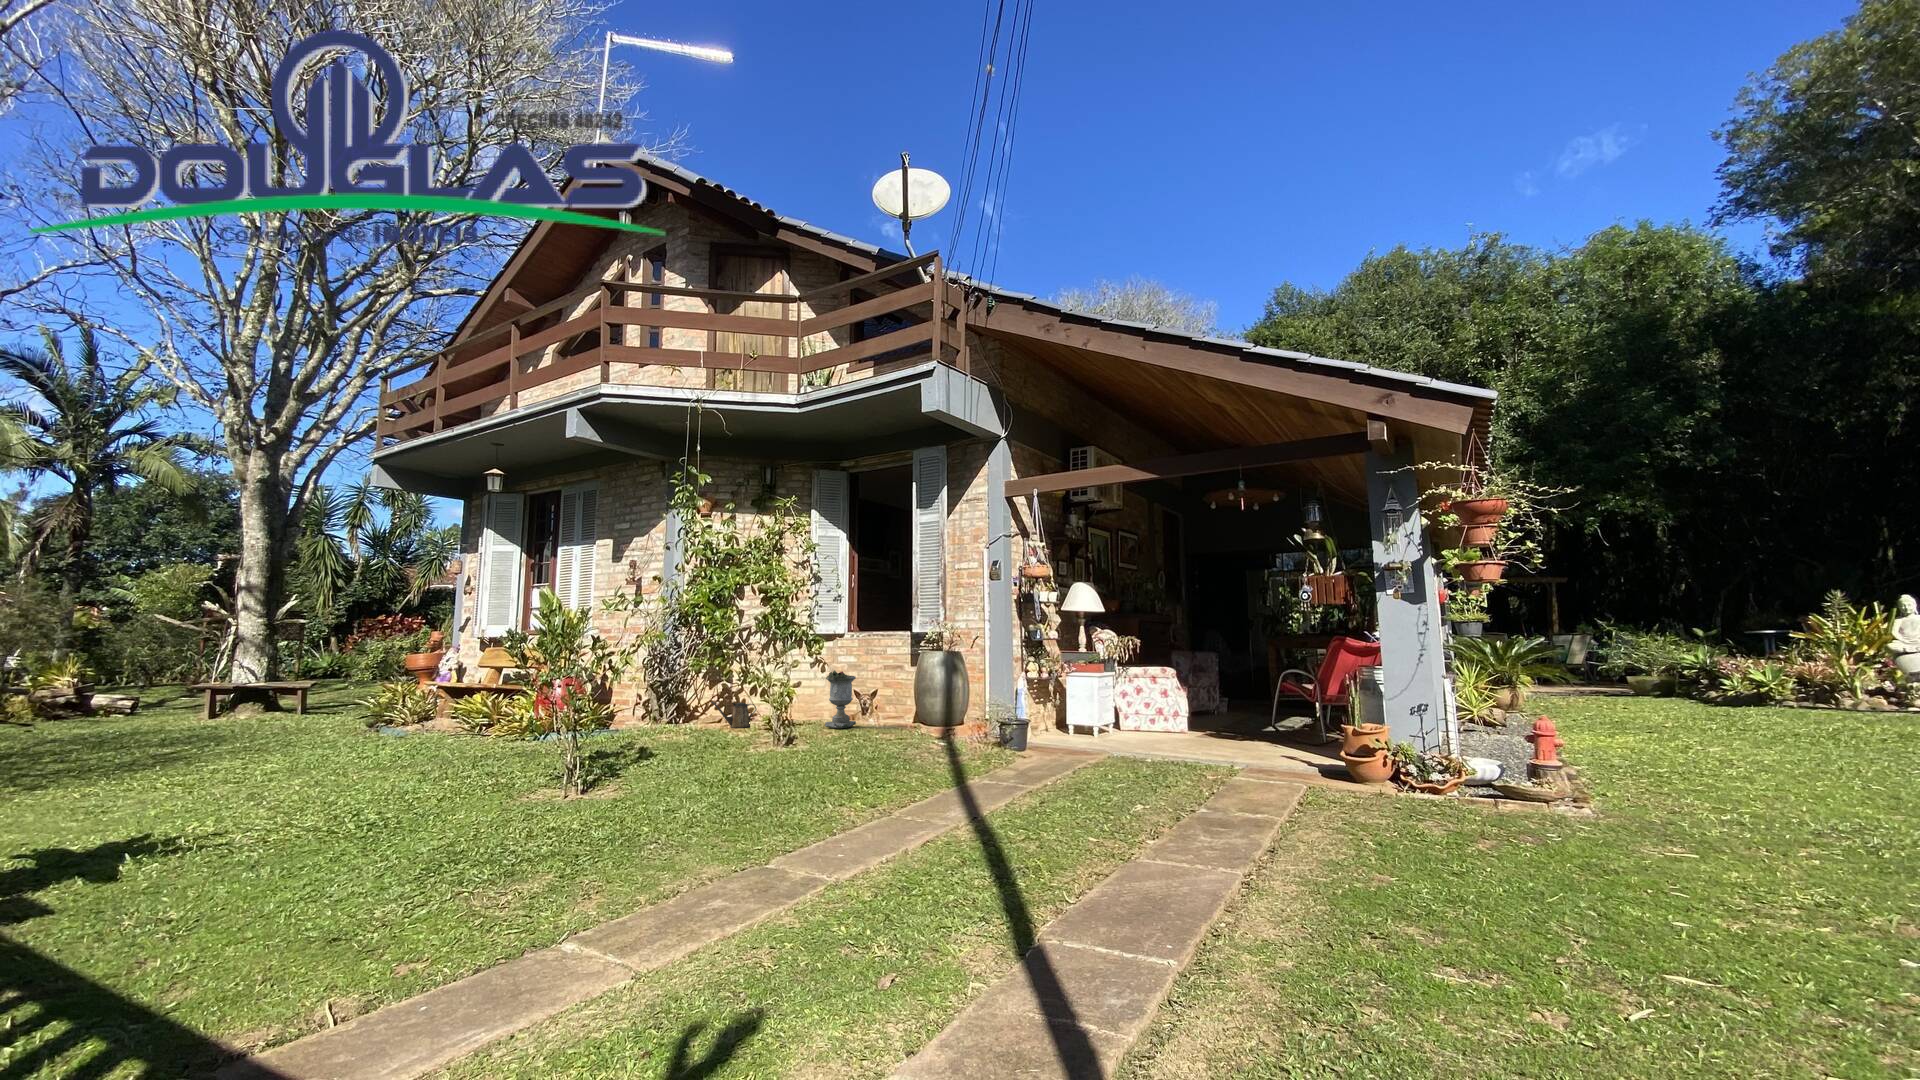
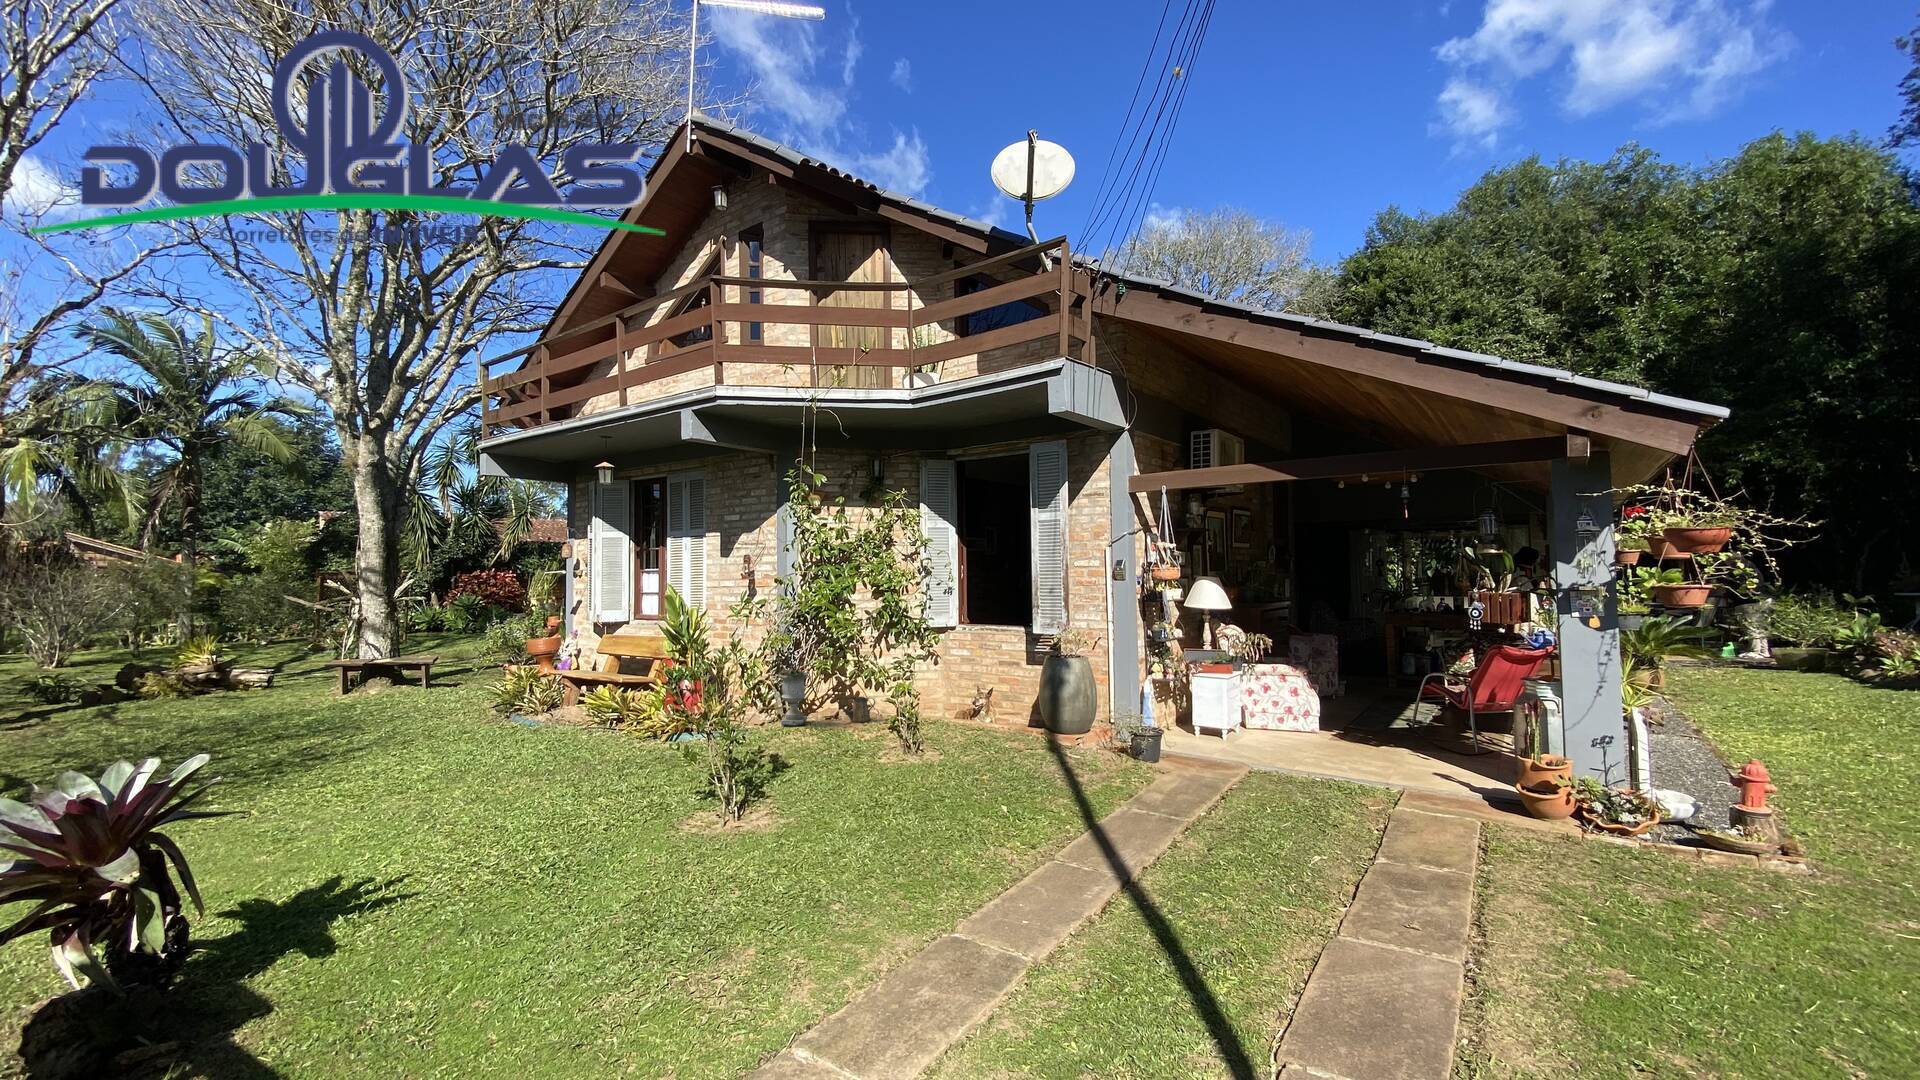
planter: present [825,670,856,728] -> present [778,668,808,726]

